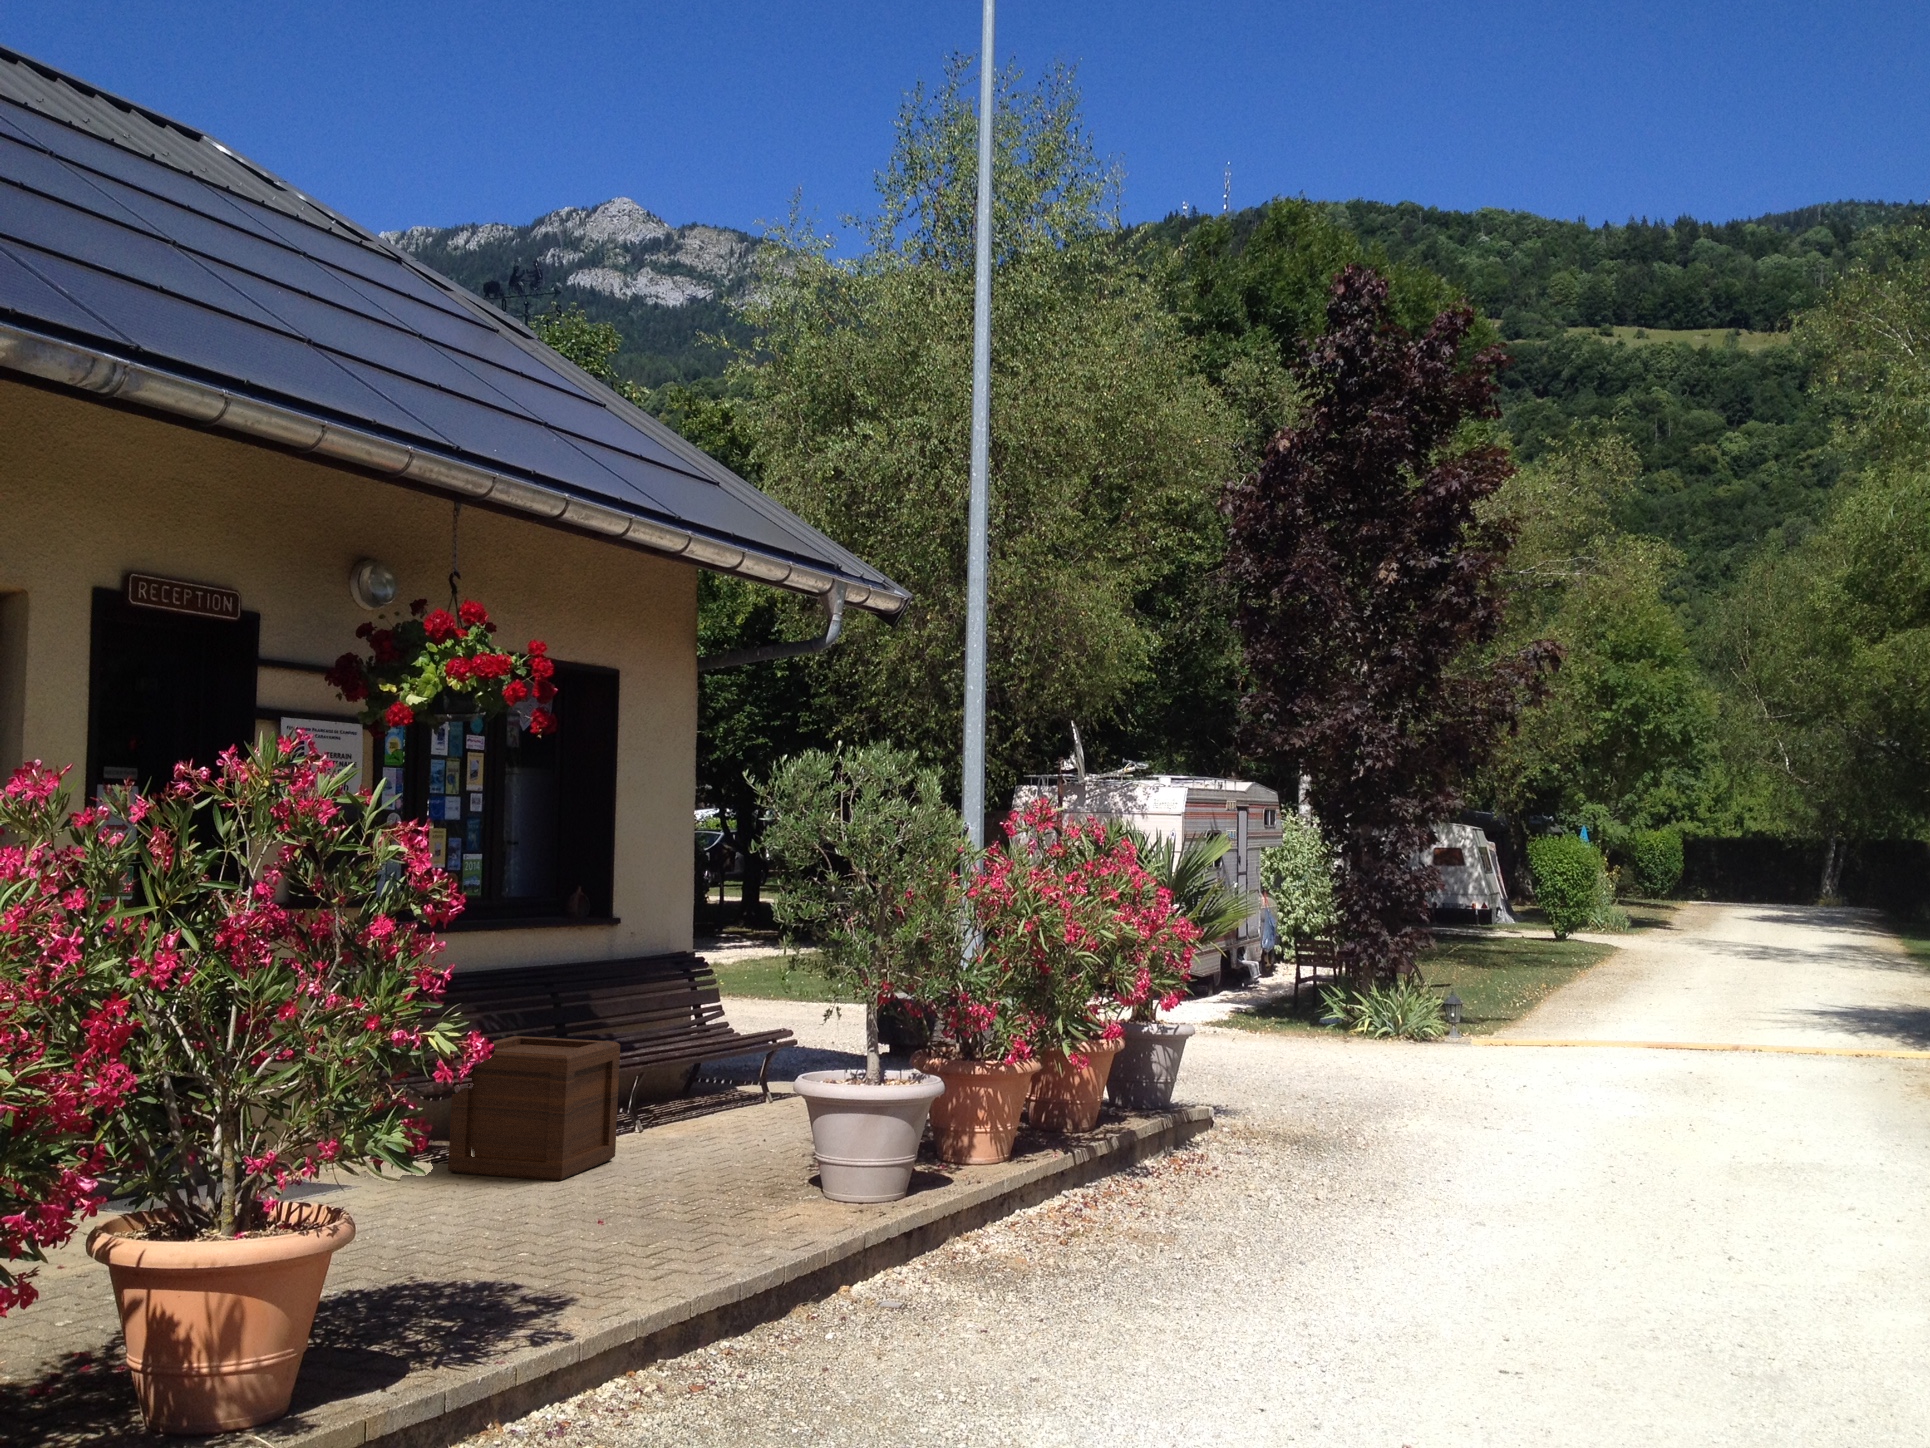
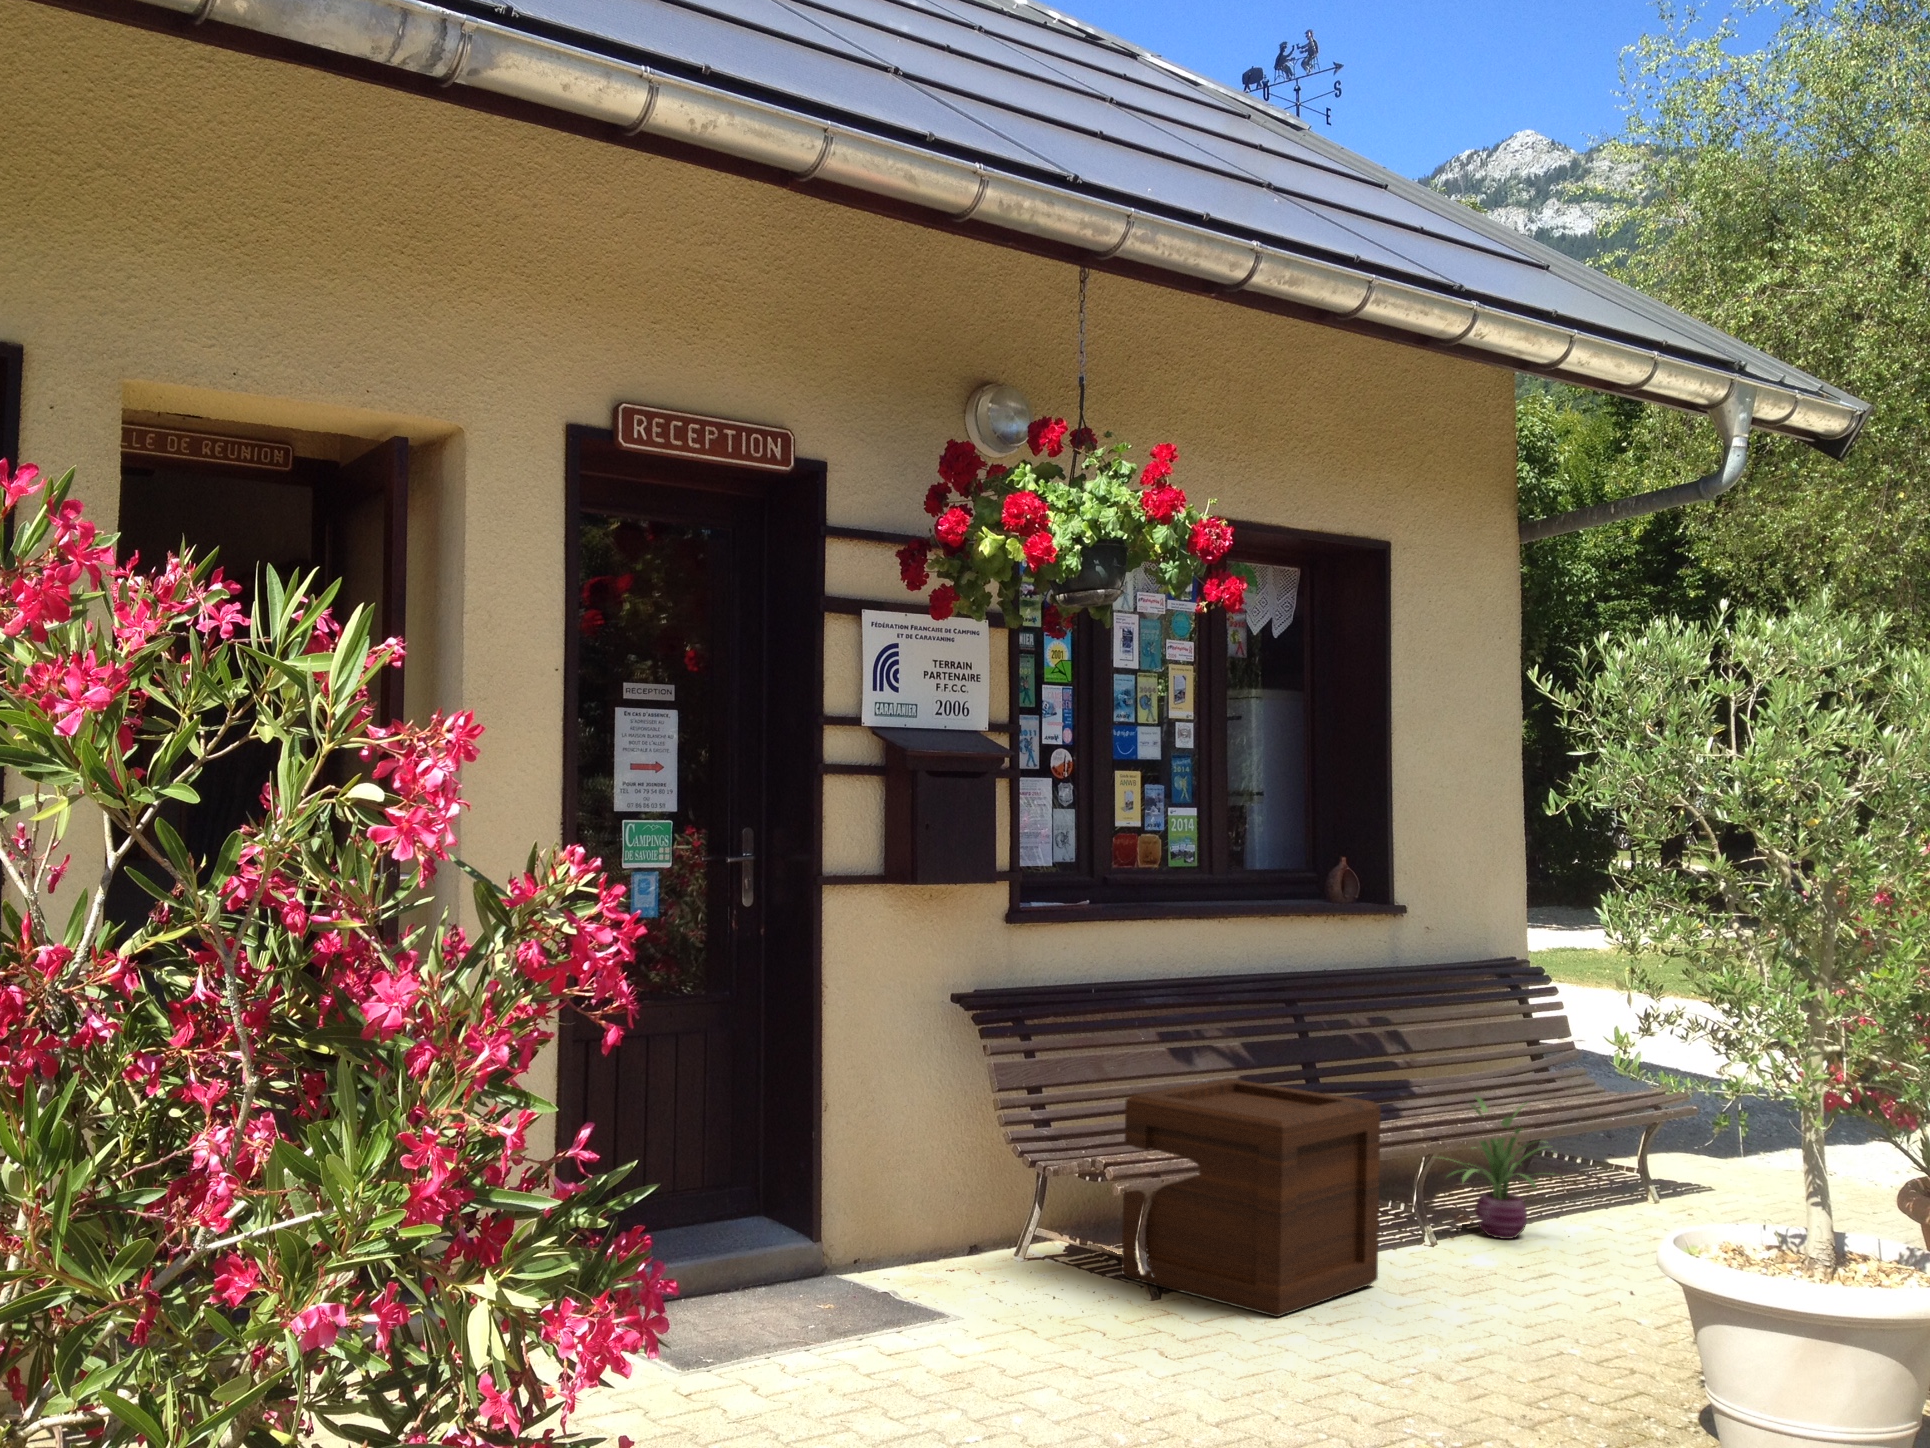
decorative plant: none [627,1039,729,1130] -> present [1448,1096,1543,1239]

